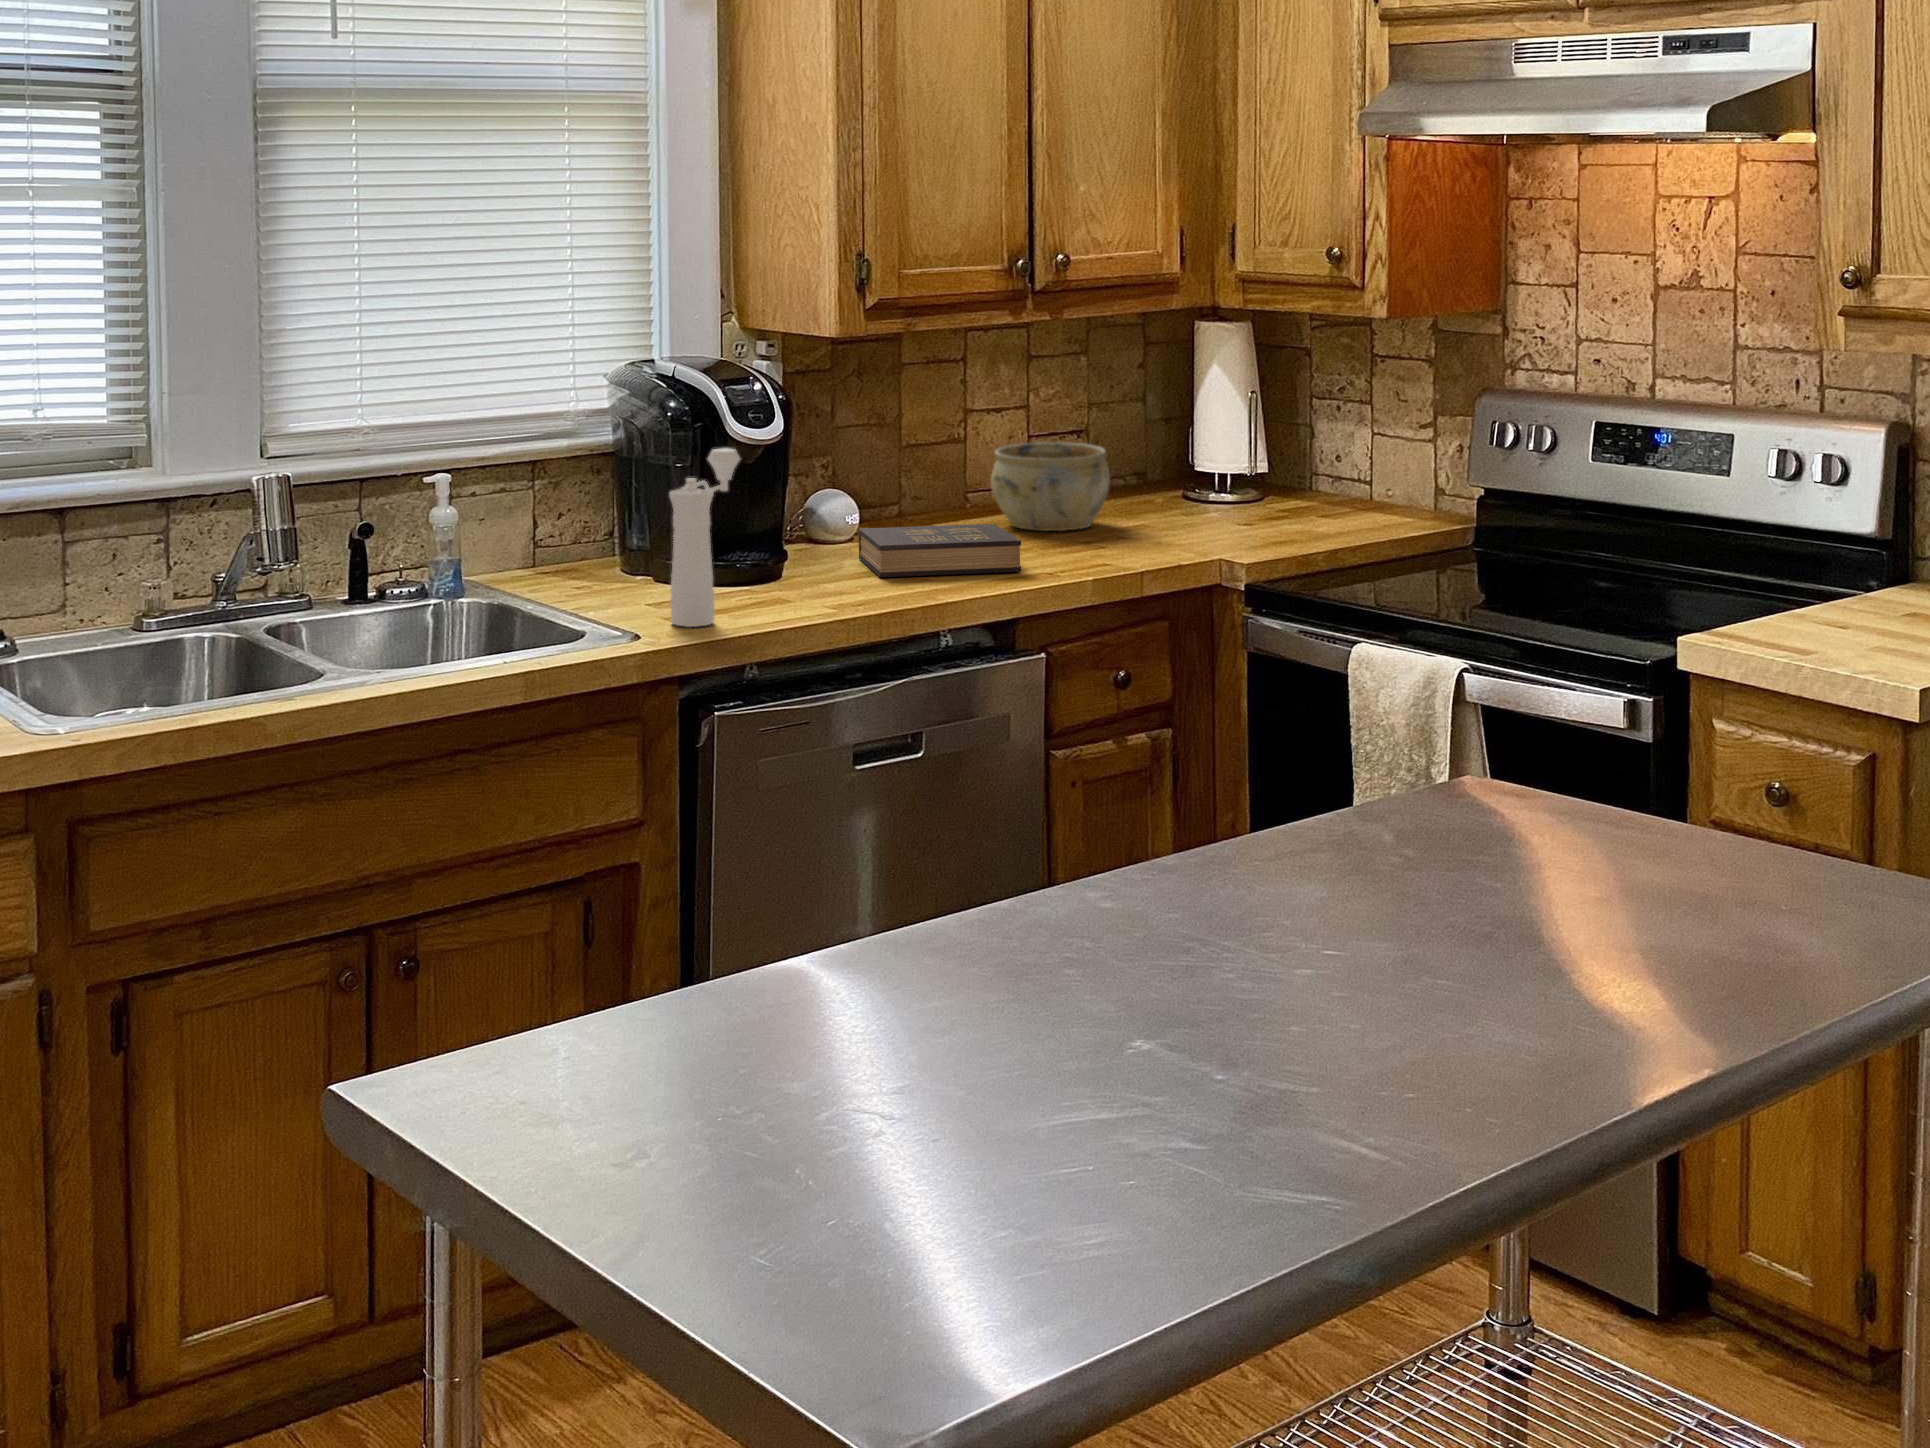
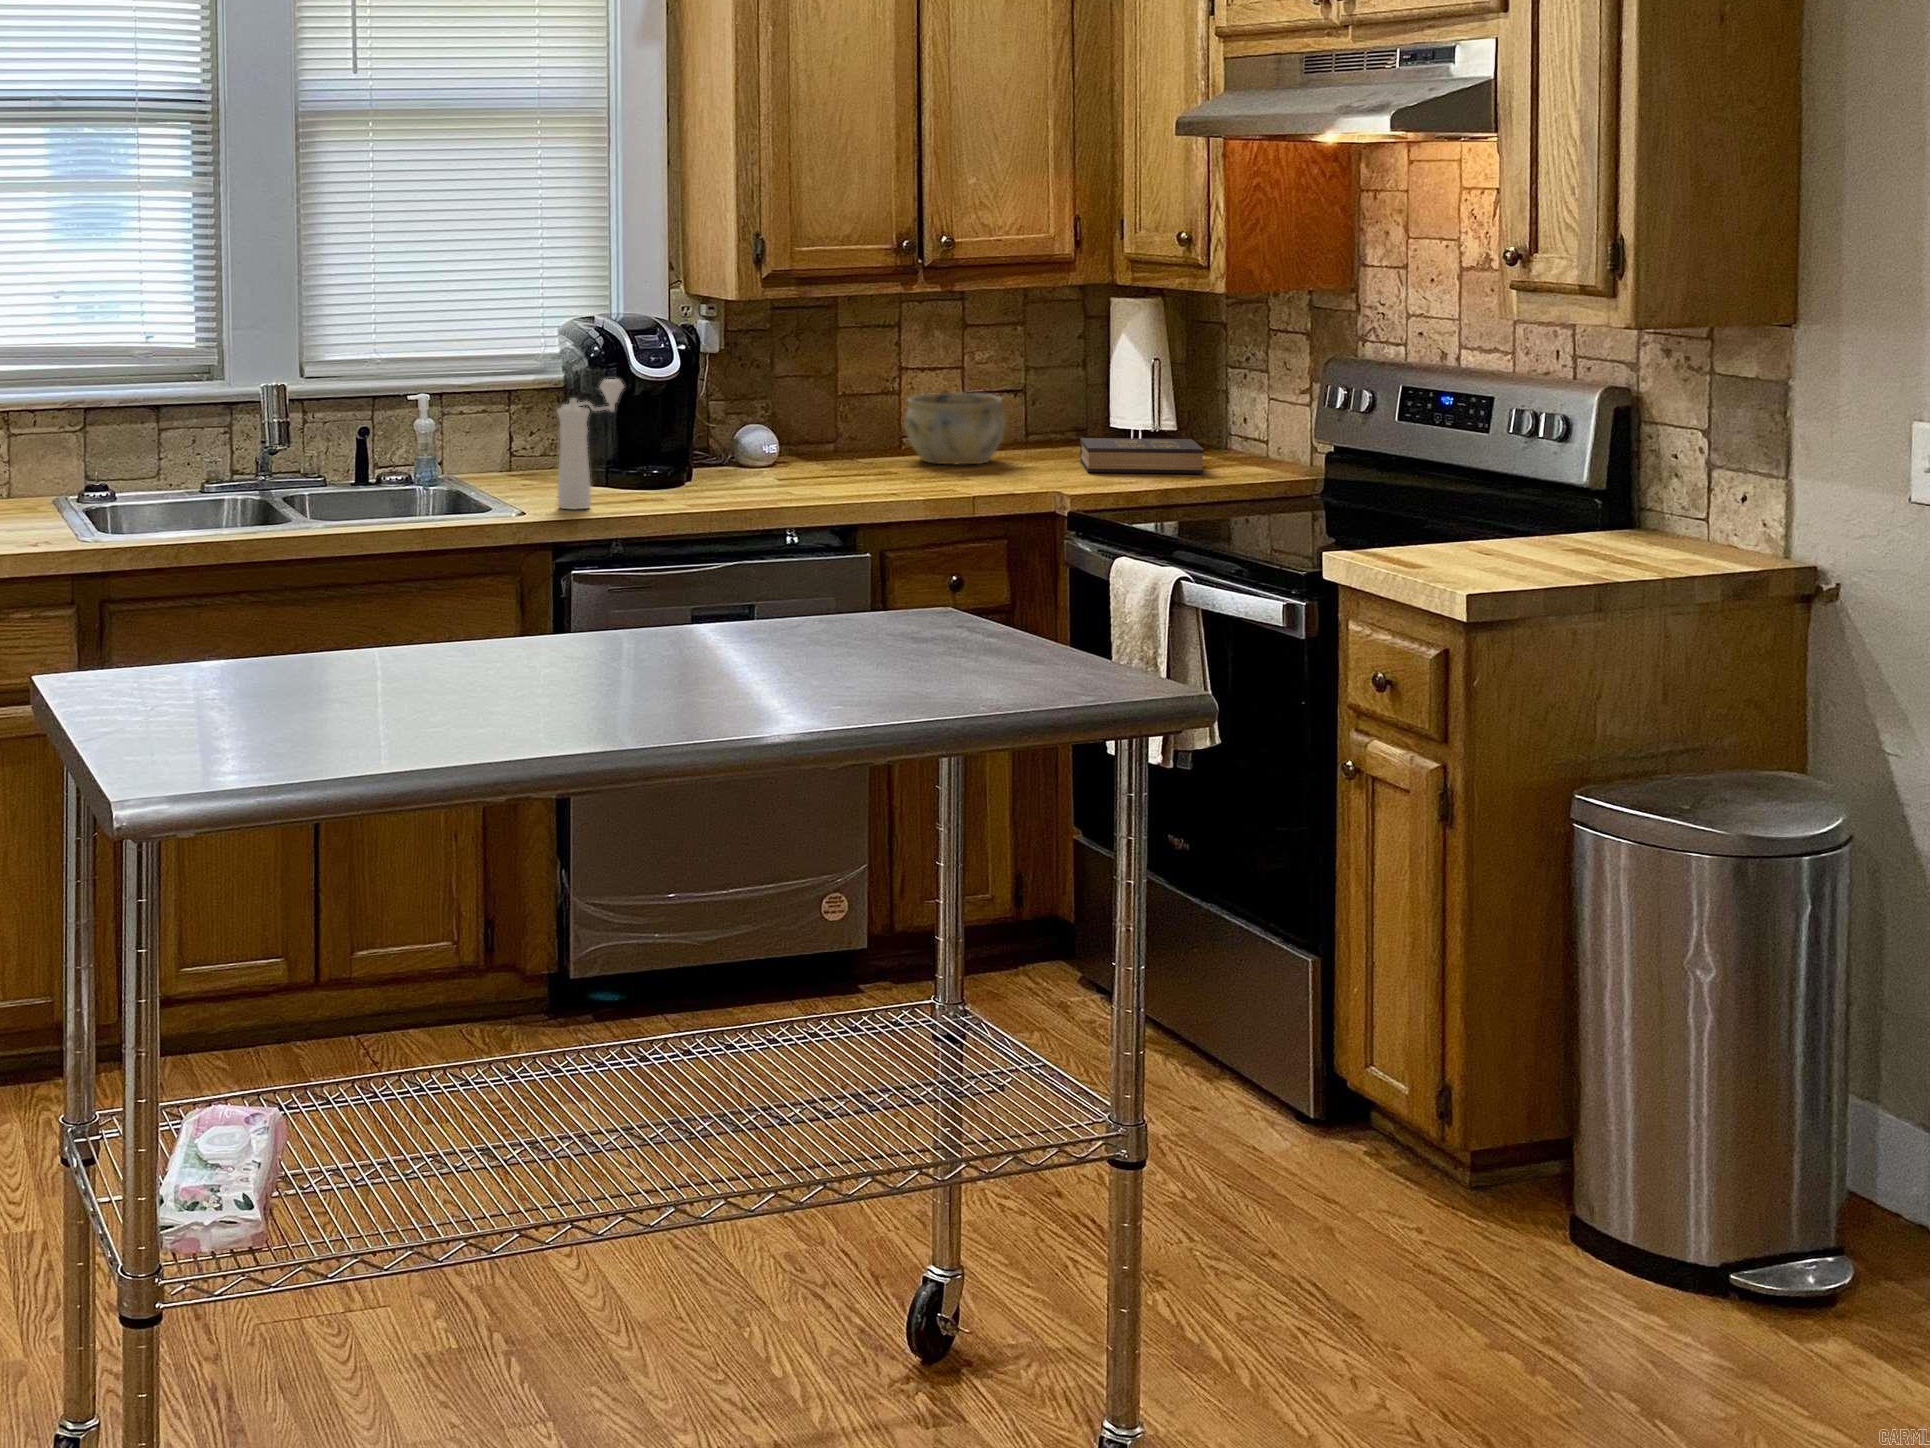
hardback book: present [859,524,1021,577] -> present [1080,438,1204,474]

